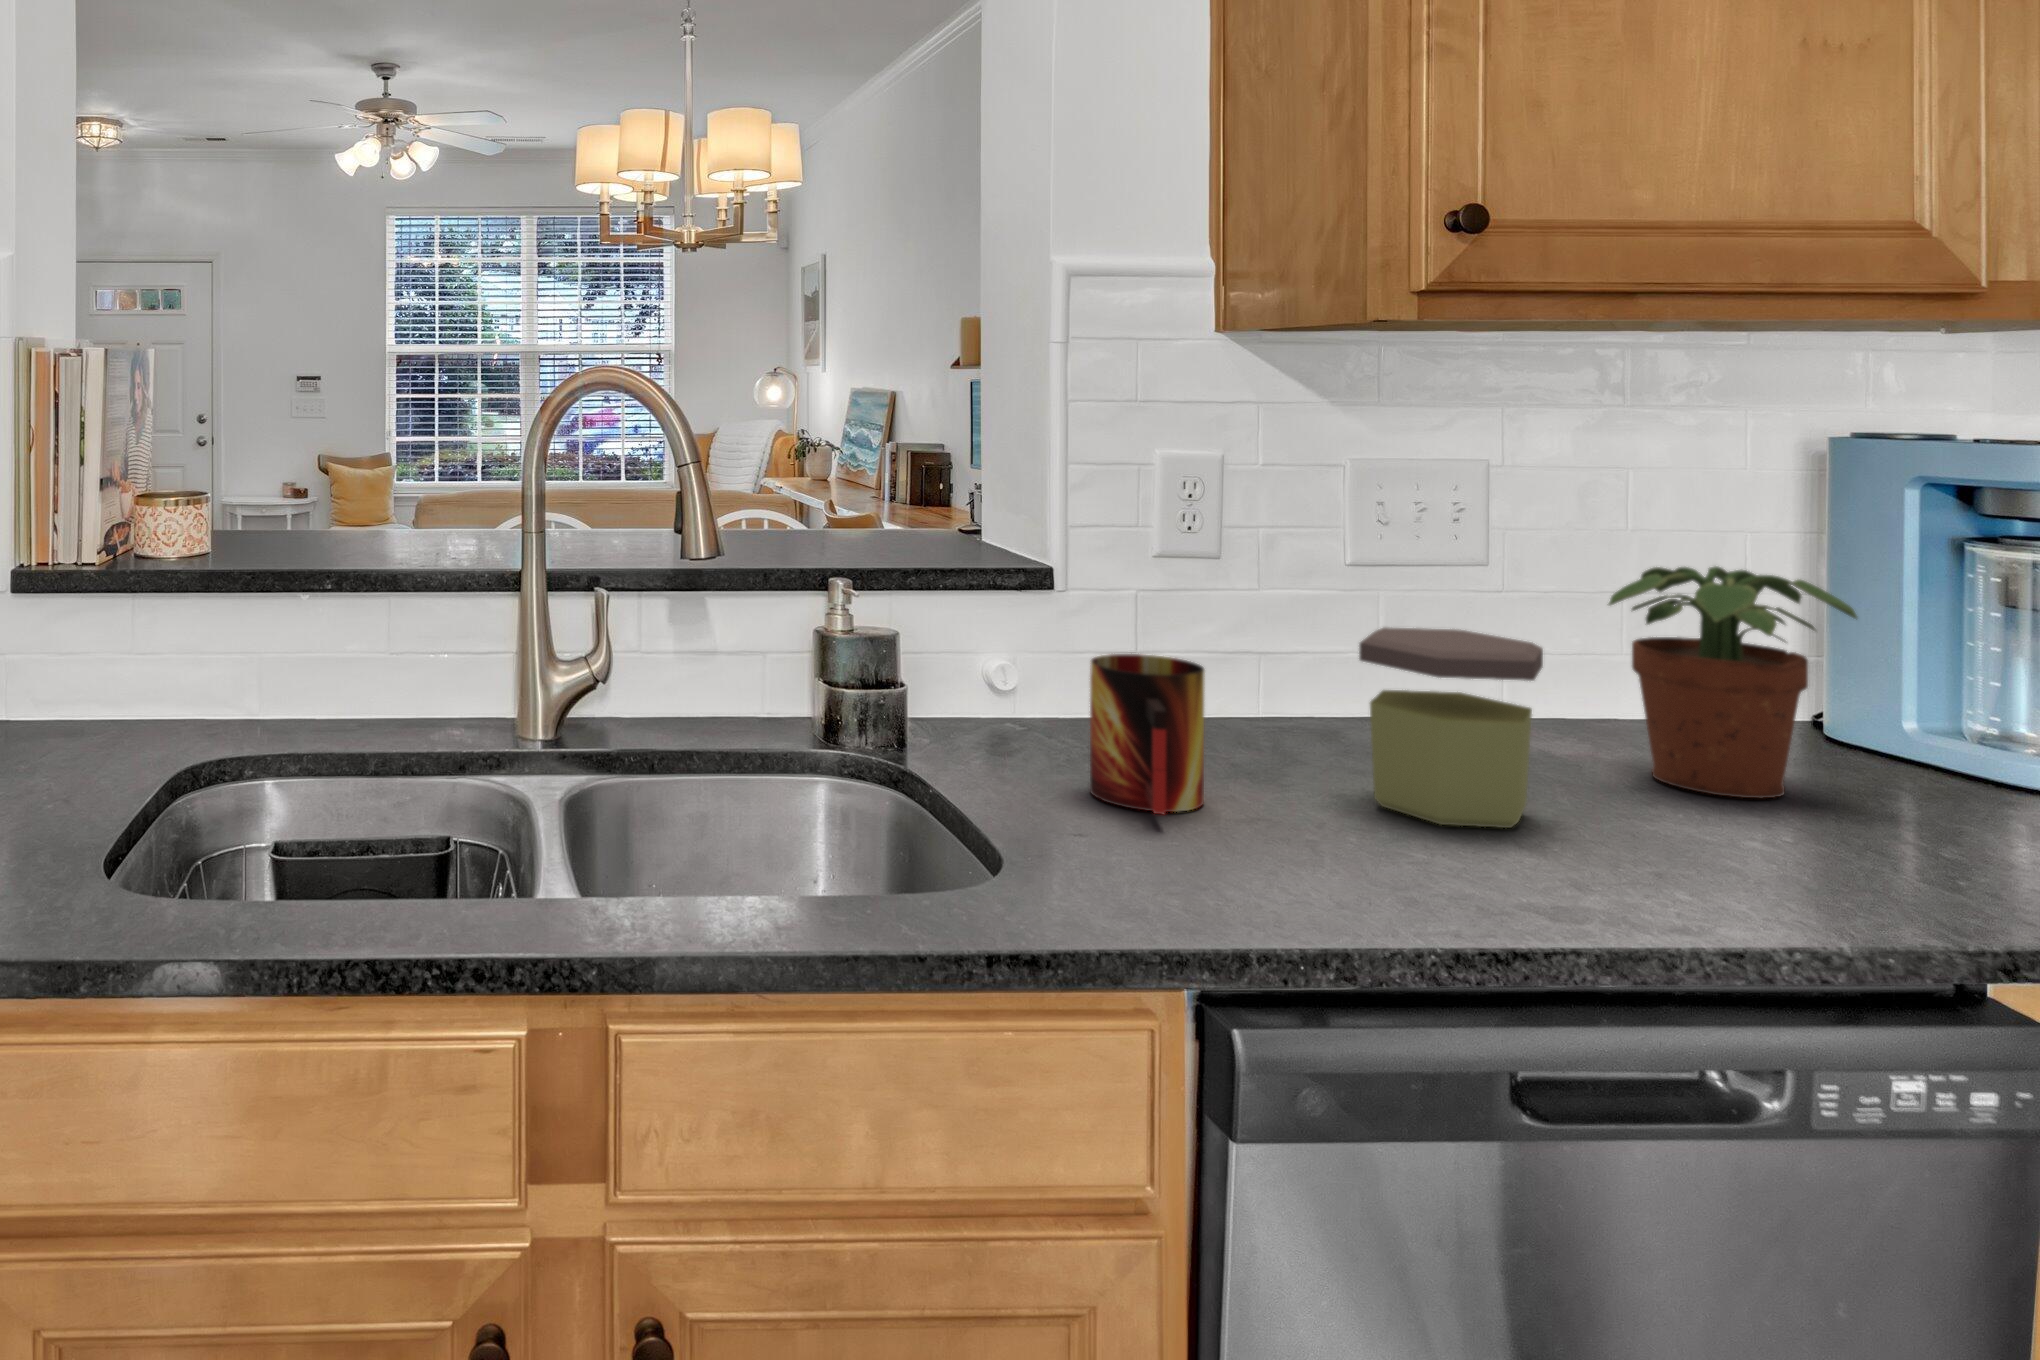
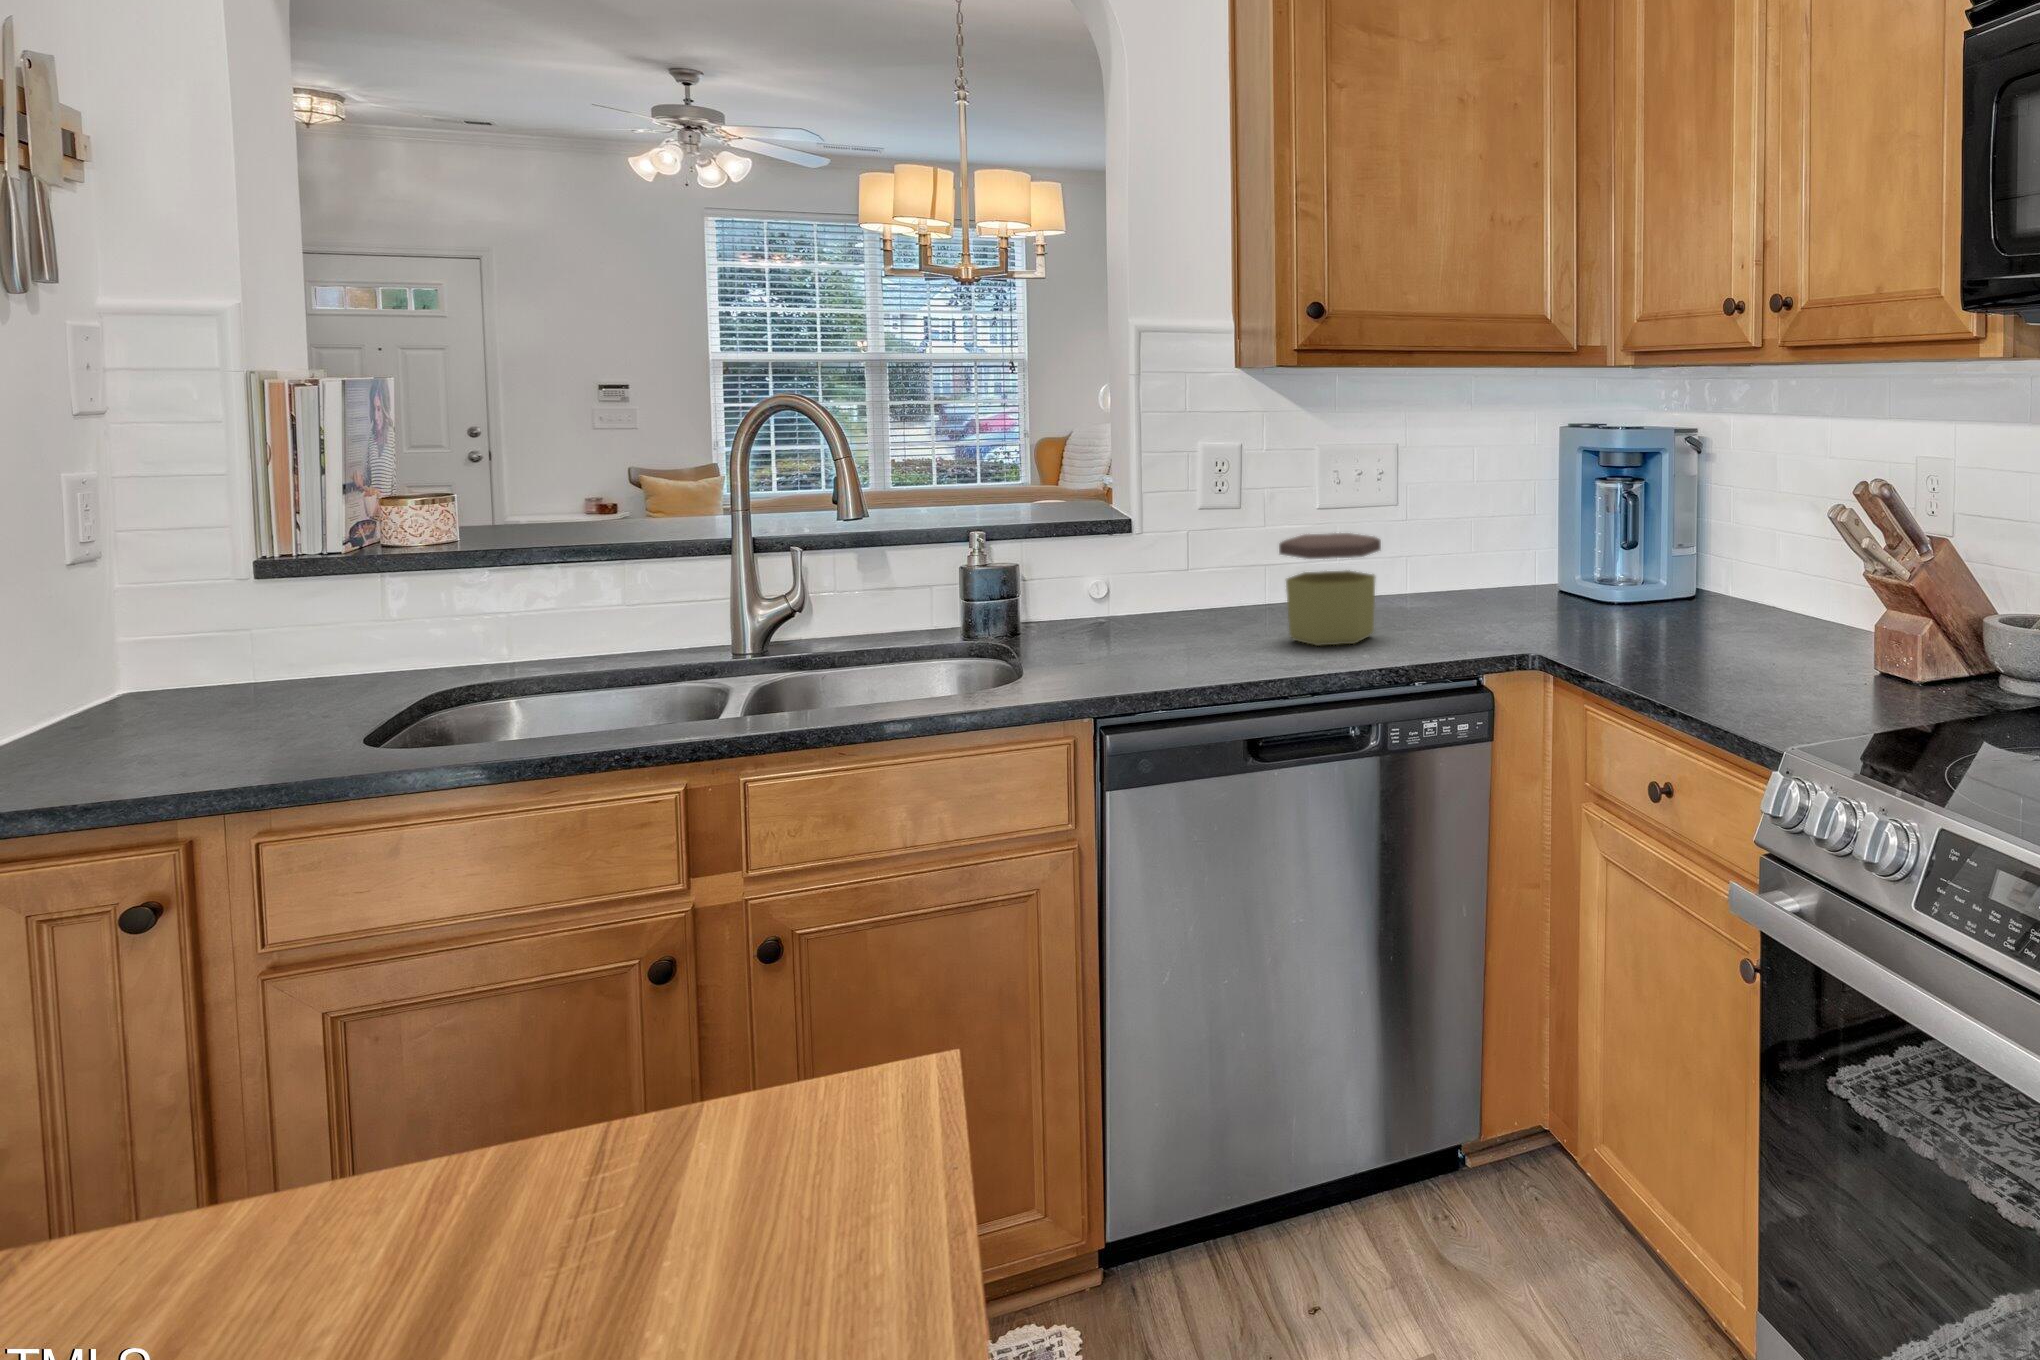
potted plant: present [1609,566,1857,798] -> none [1438,488,1557,619]
mug: present [1090,654,1205,815] -> none [1119,561,1190,654]

